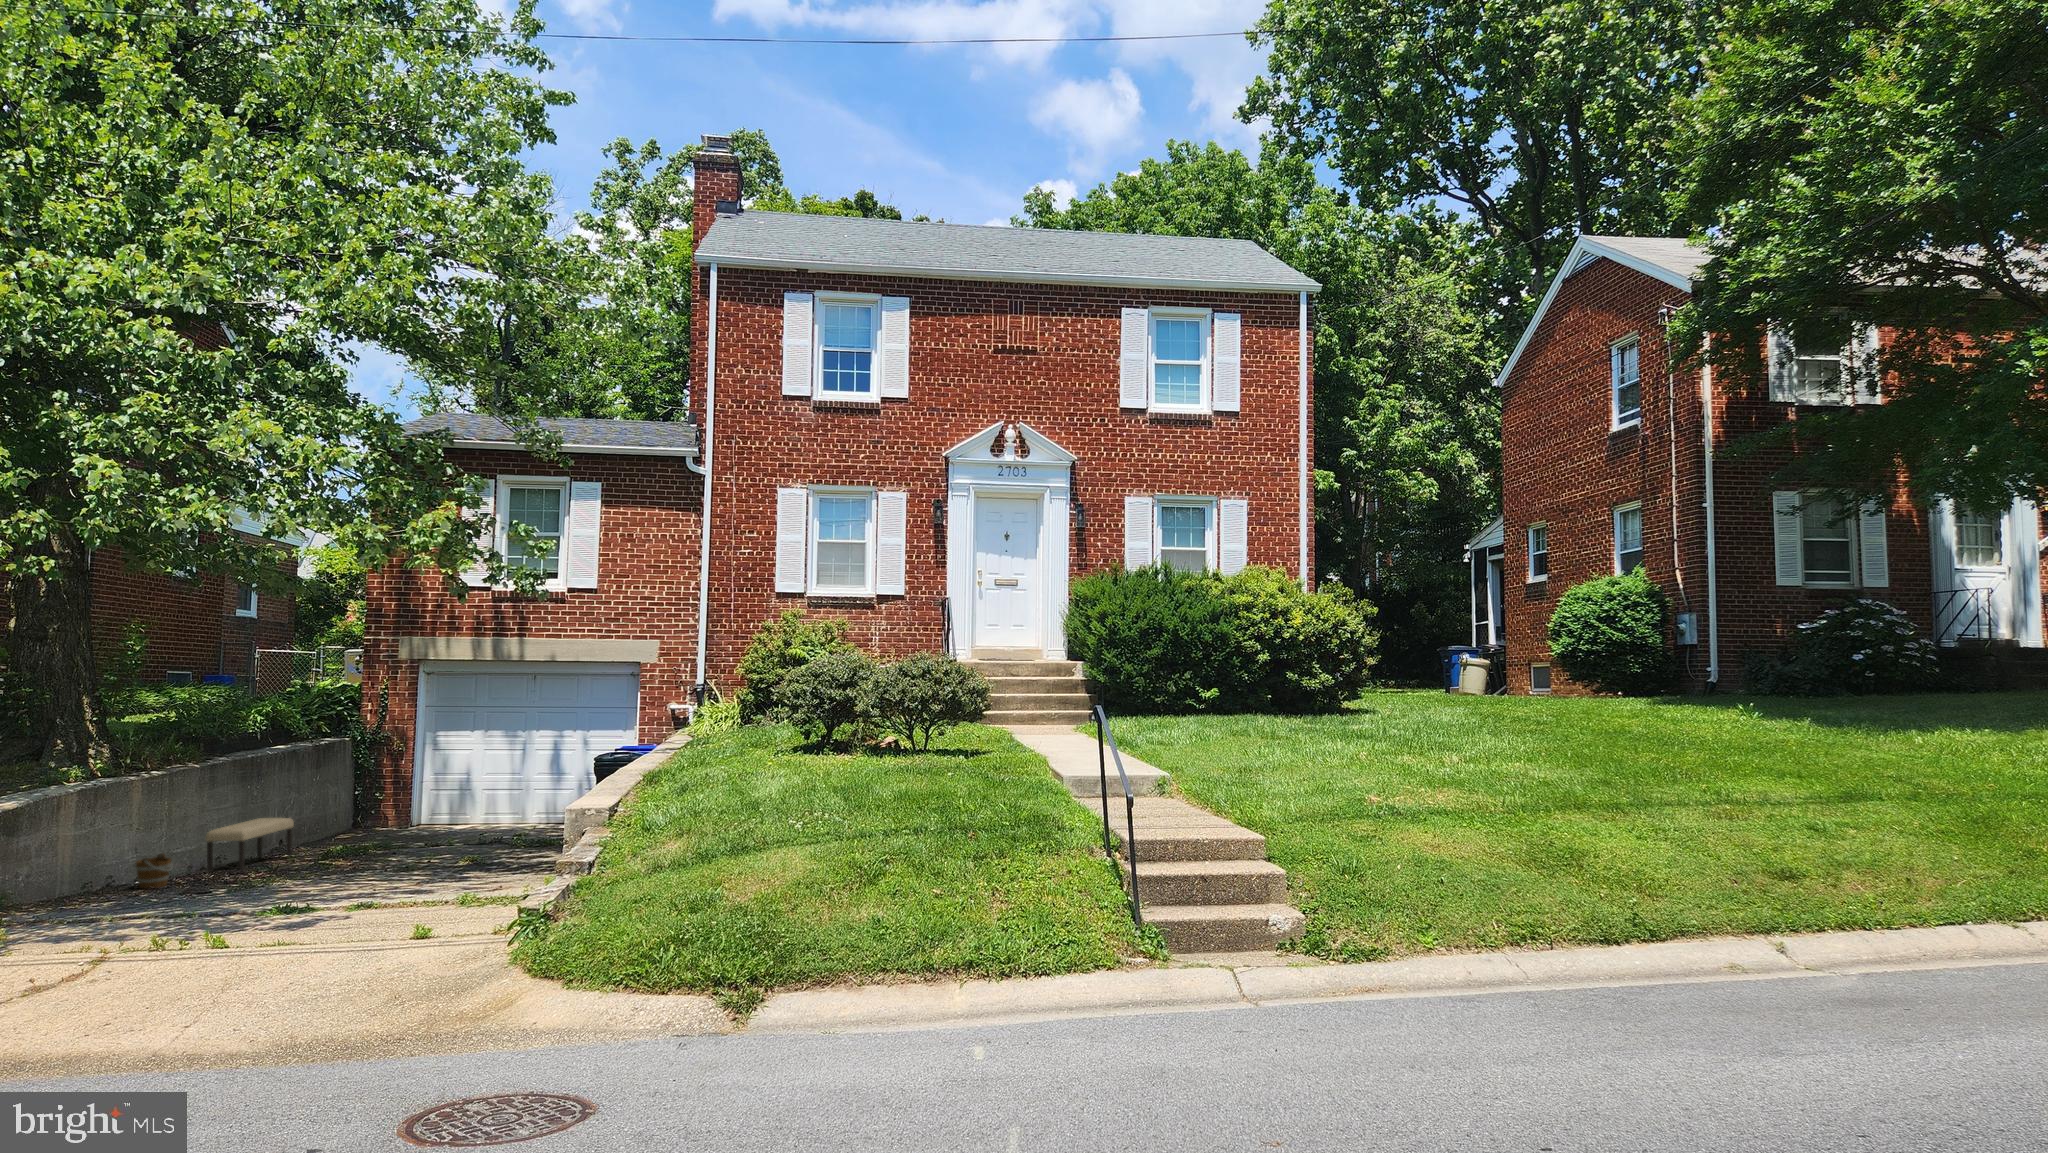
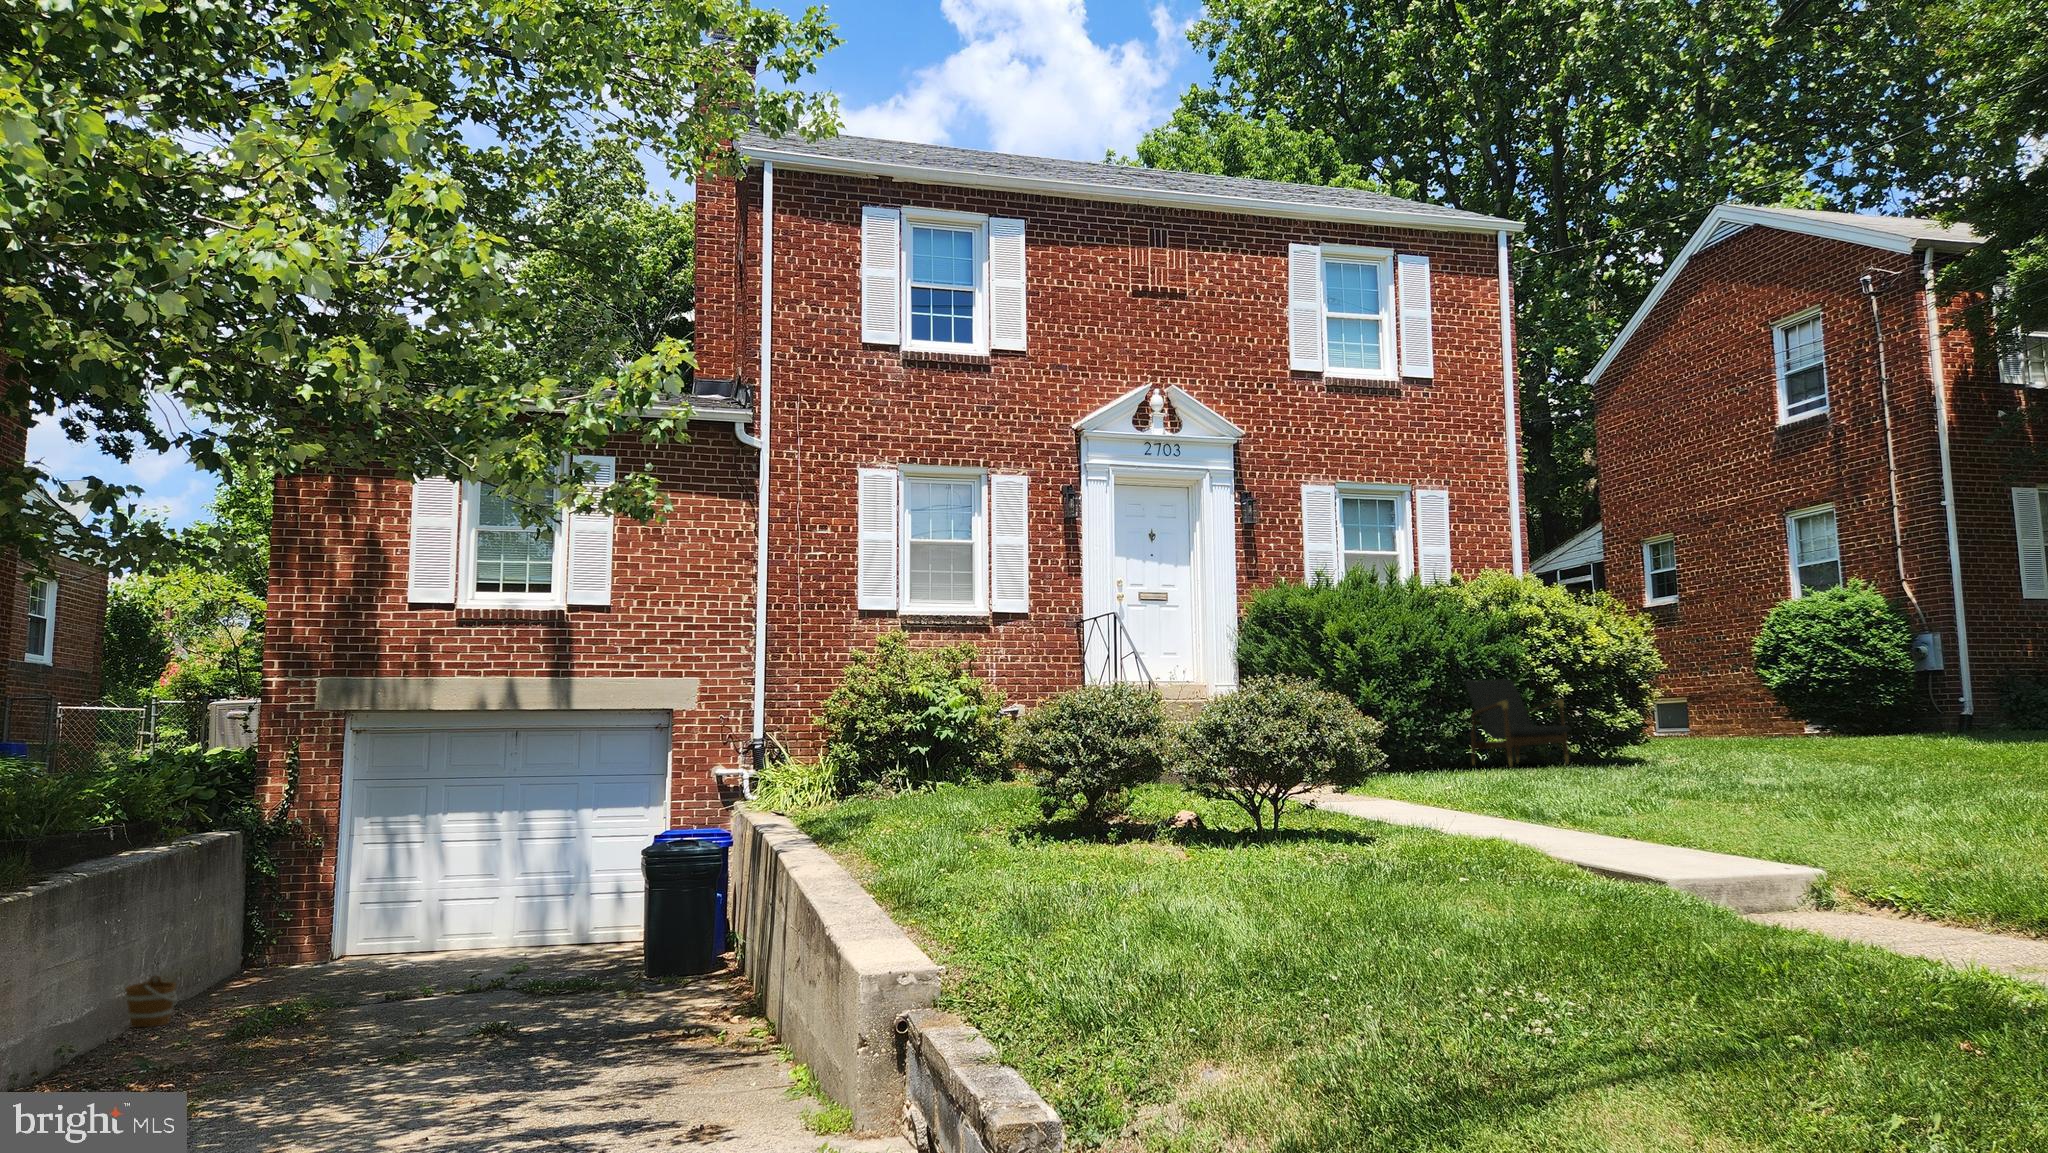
lounge chair: none [1194,652,1266,721] -> present [1466,679,1570,767]
bench: present [206,818,294,870] -> none [172,927,267,1006]

